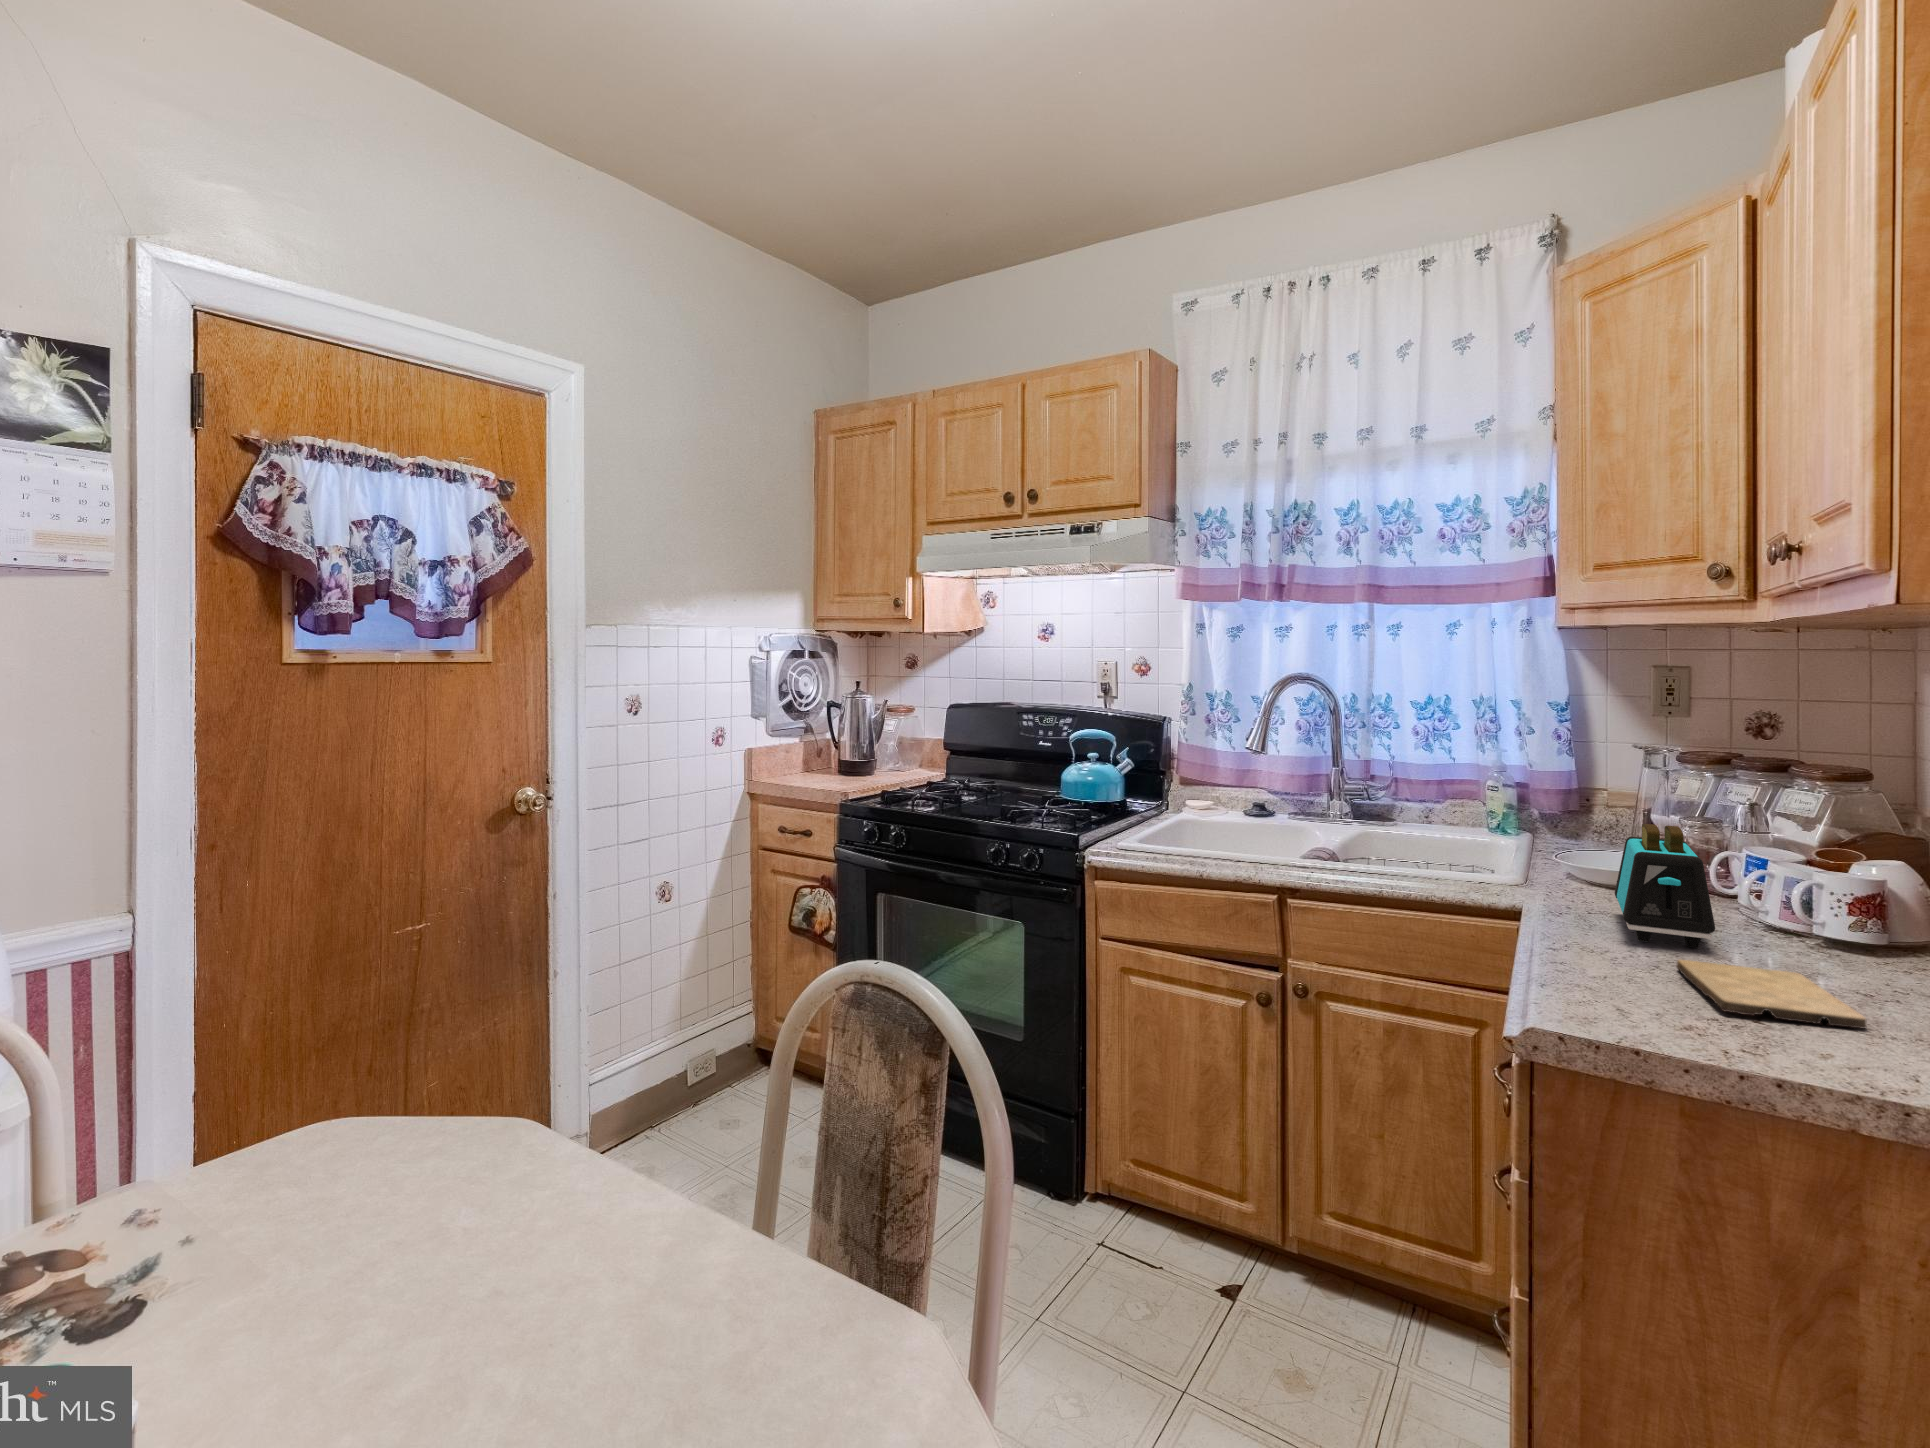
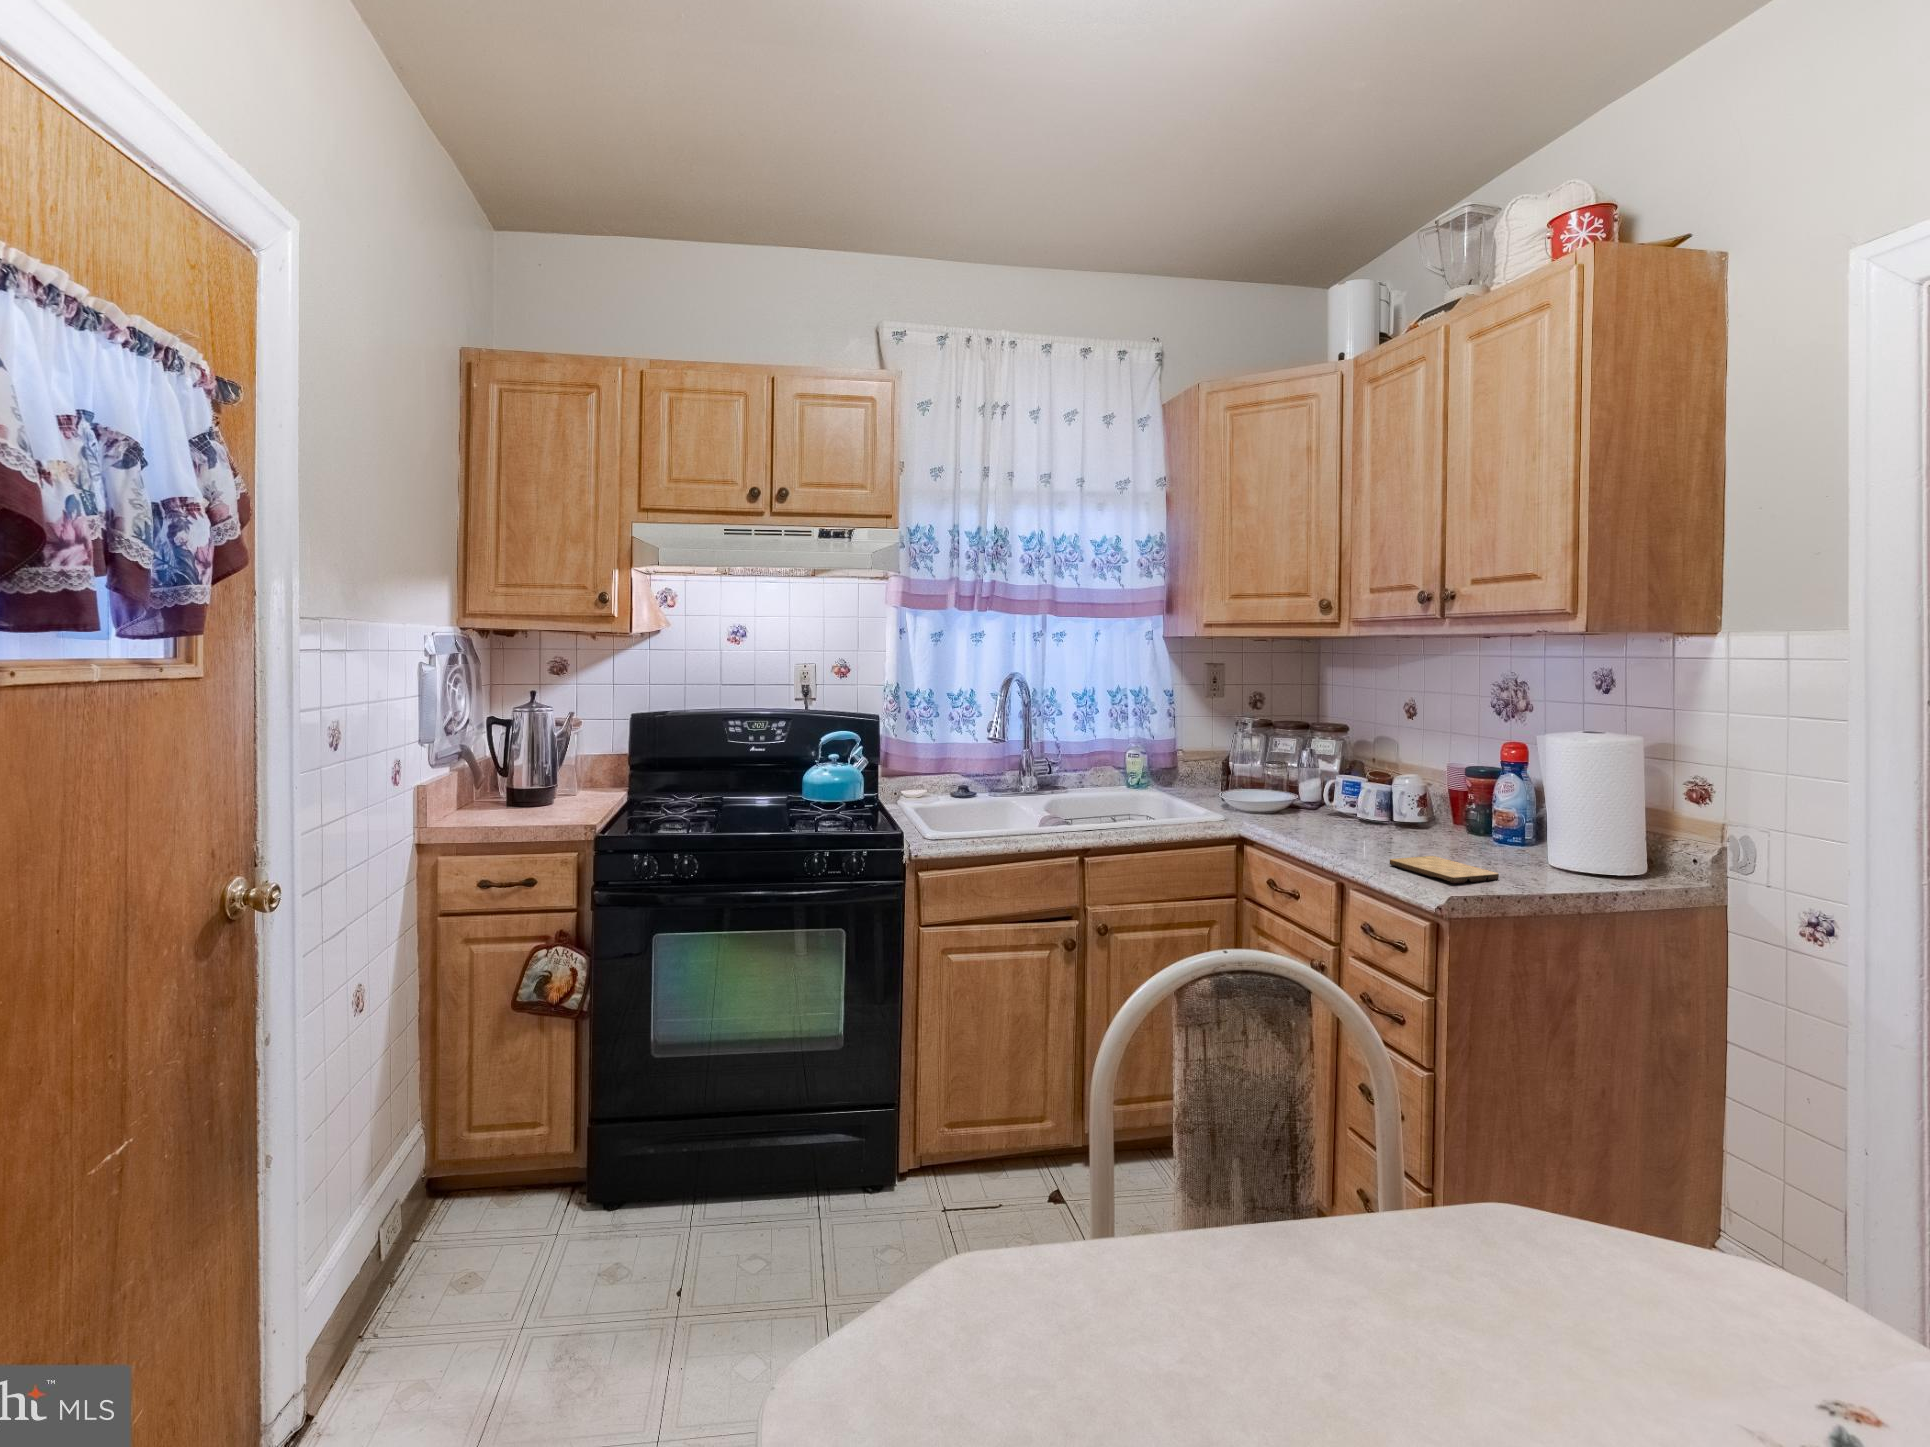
toaster: present [1615,824,1715,948] -> none [1299,778,1381,852]

